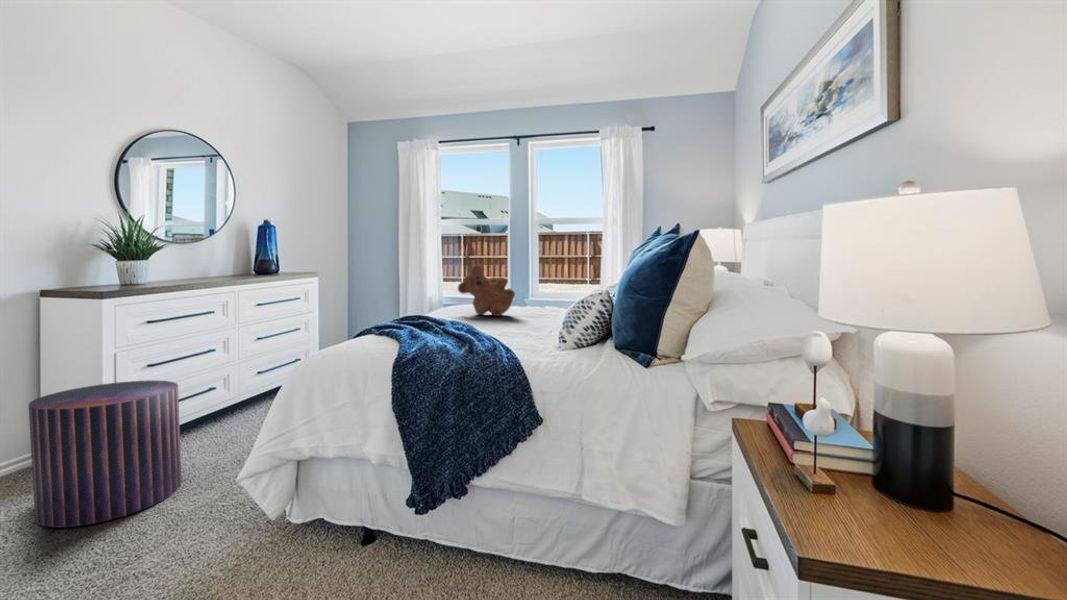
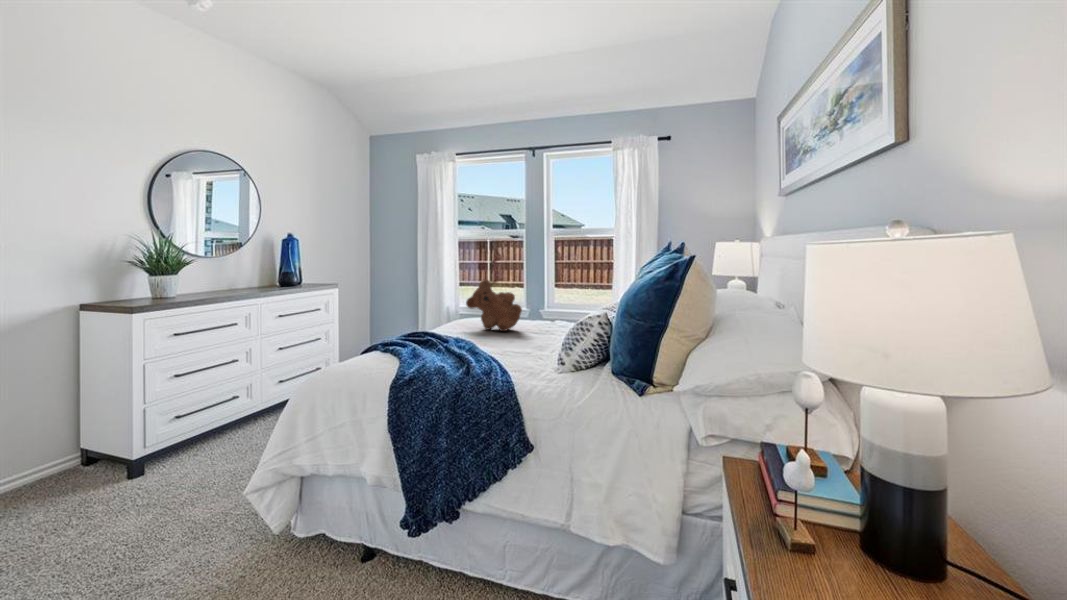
pouf: present [29,380,182,527] -> none [62,391,202,531]

